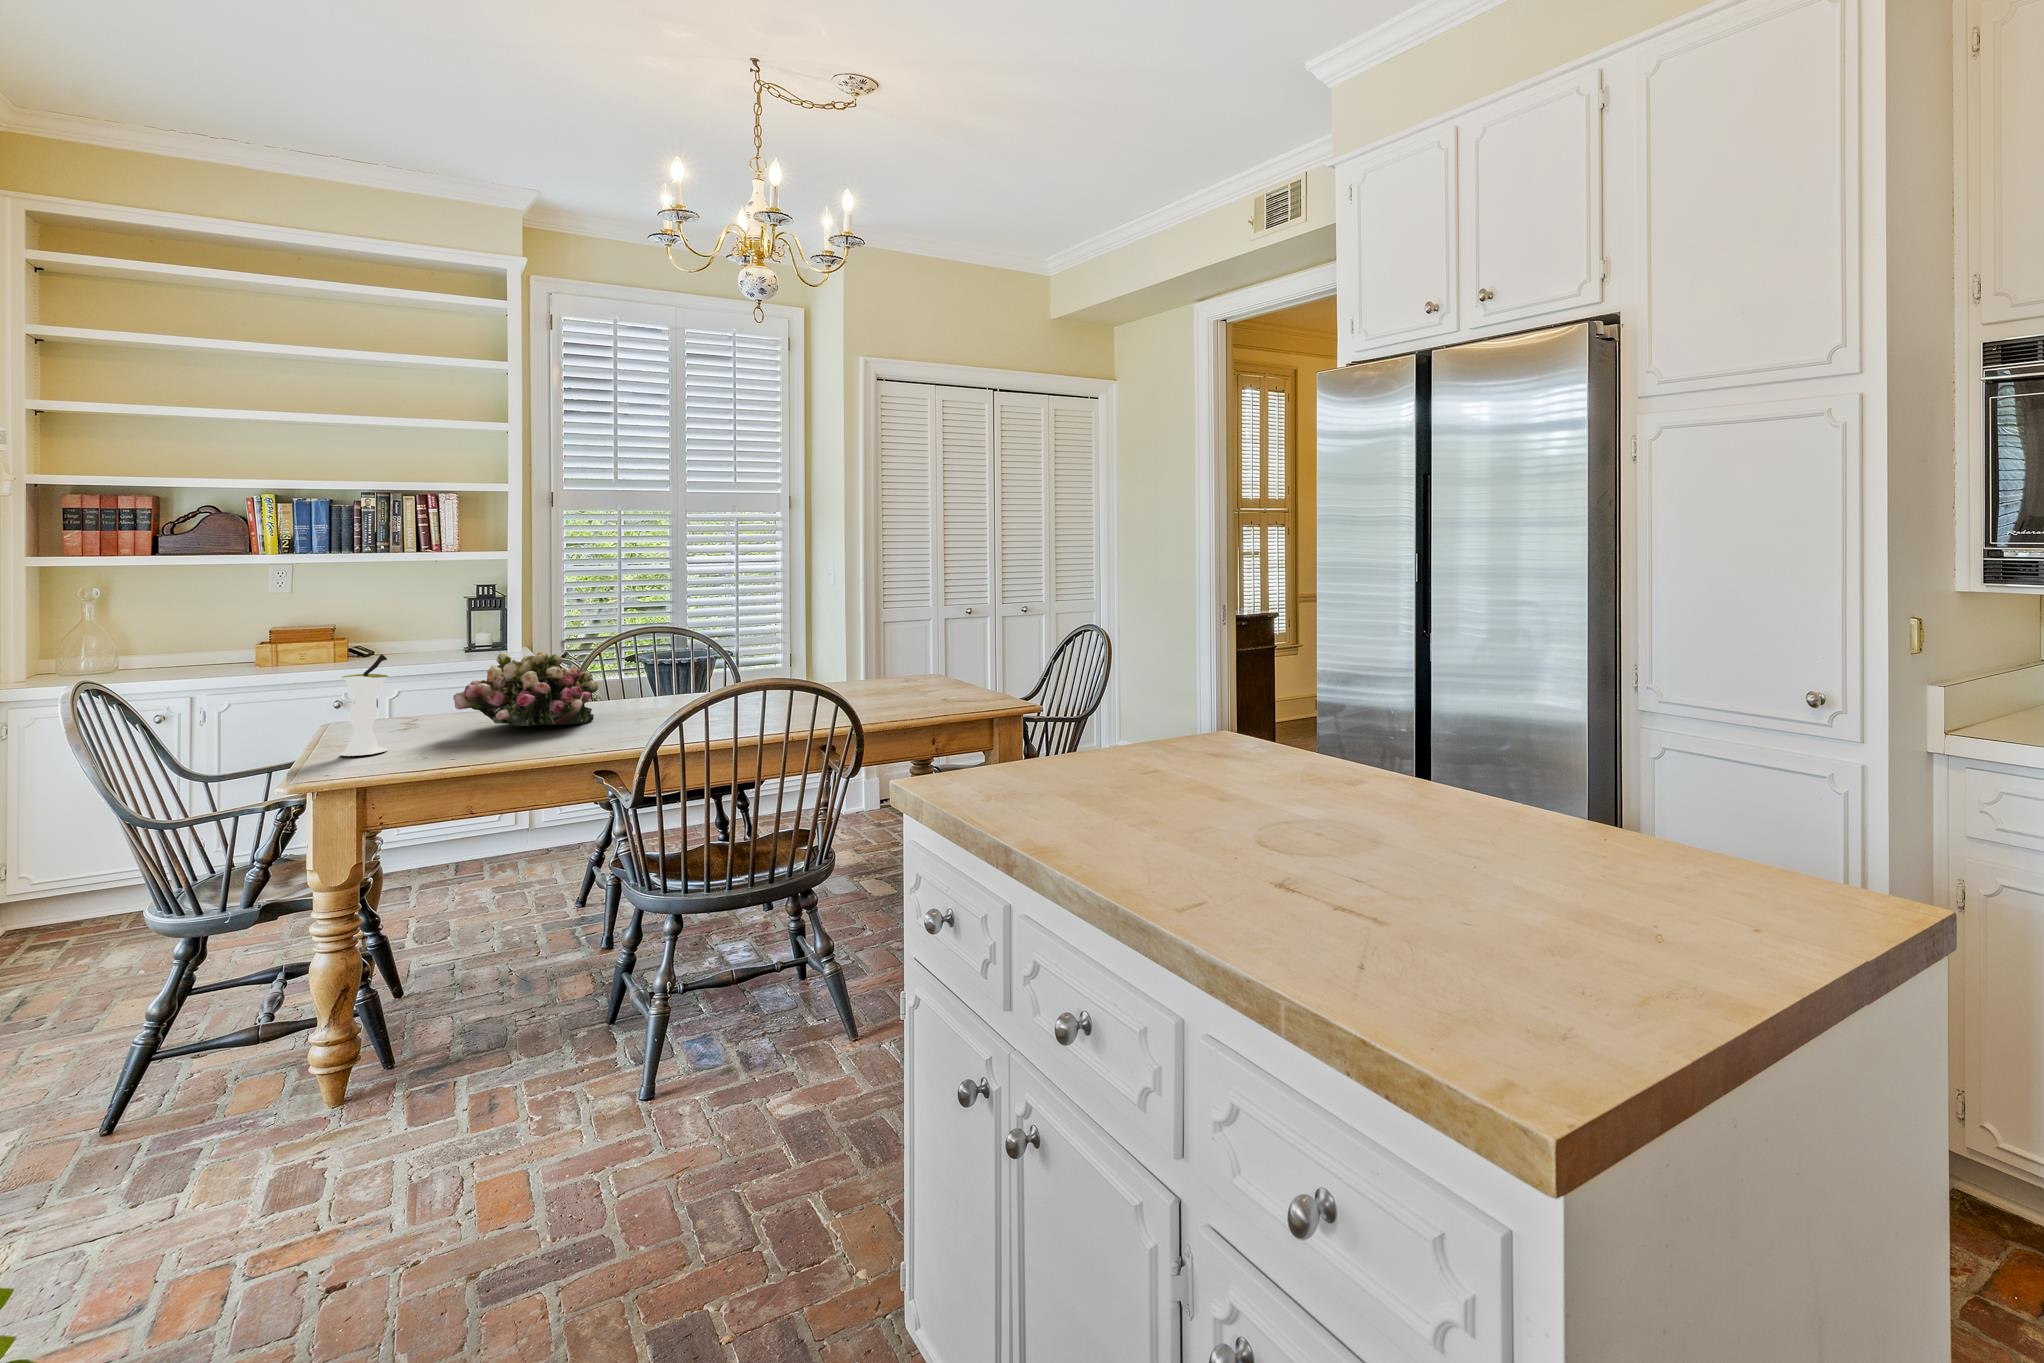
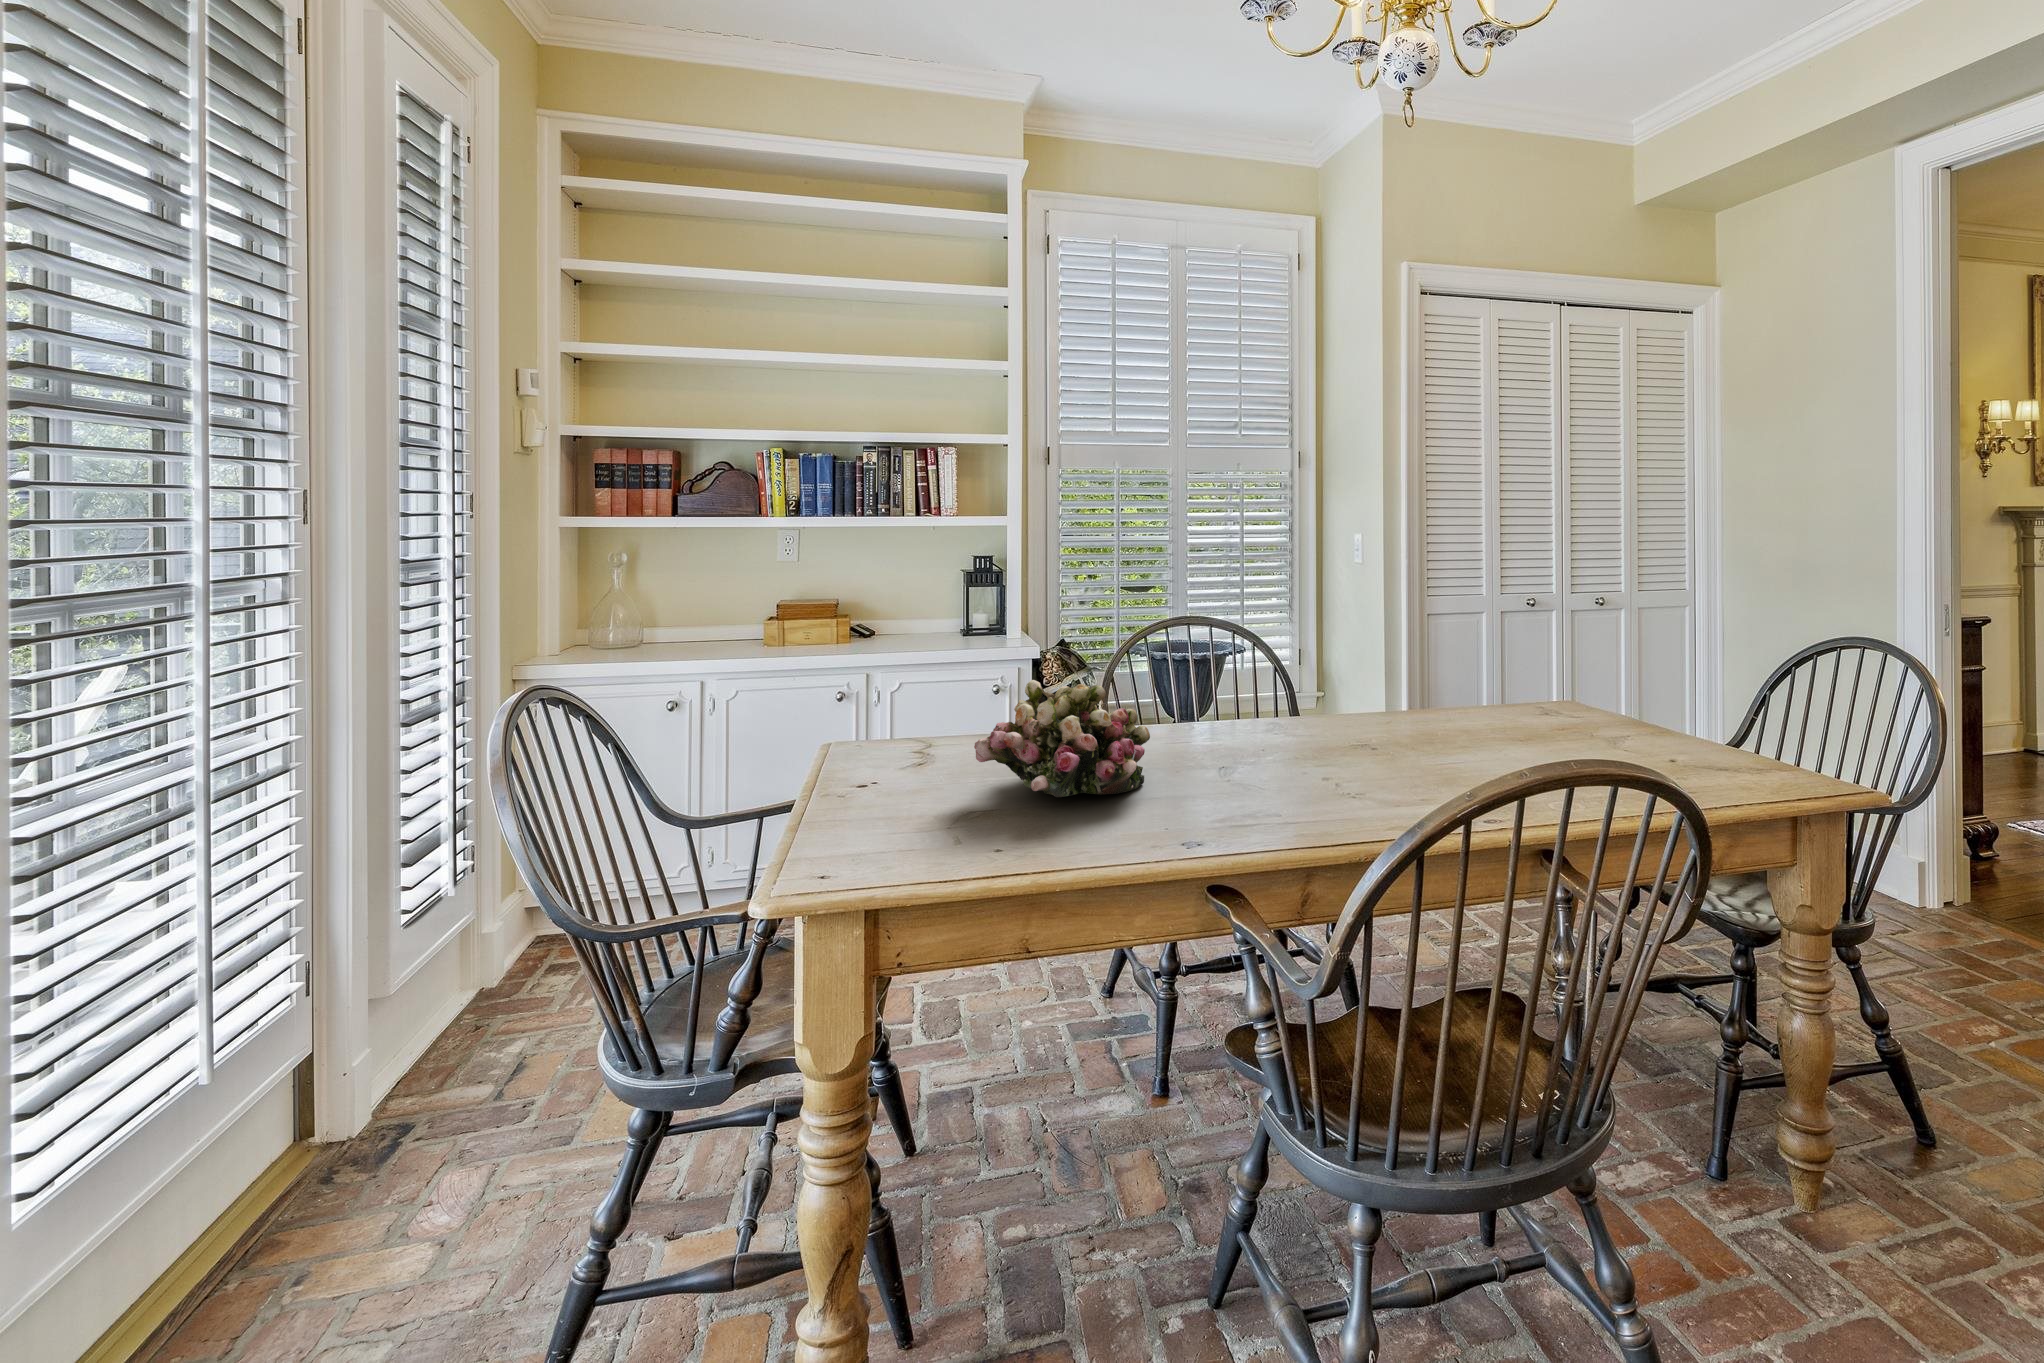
vase: present [340,654,389,756] -> none [840,683,899,833]

